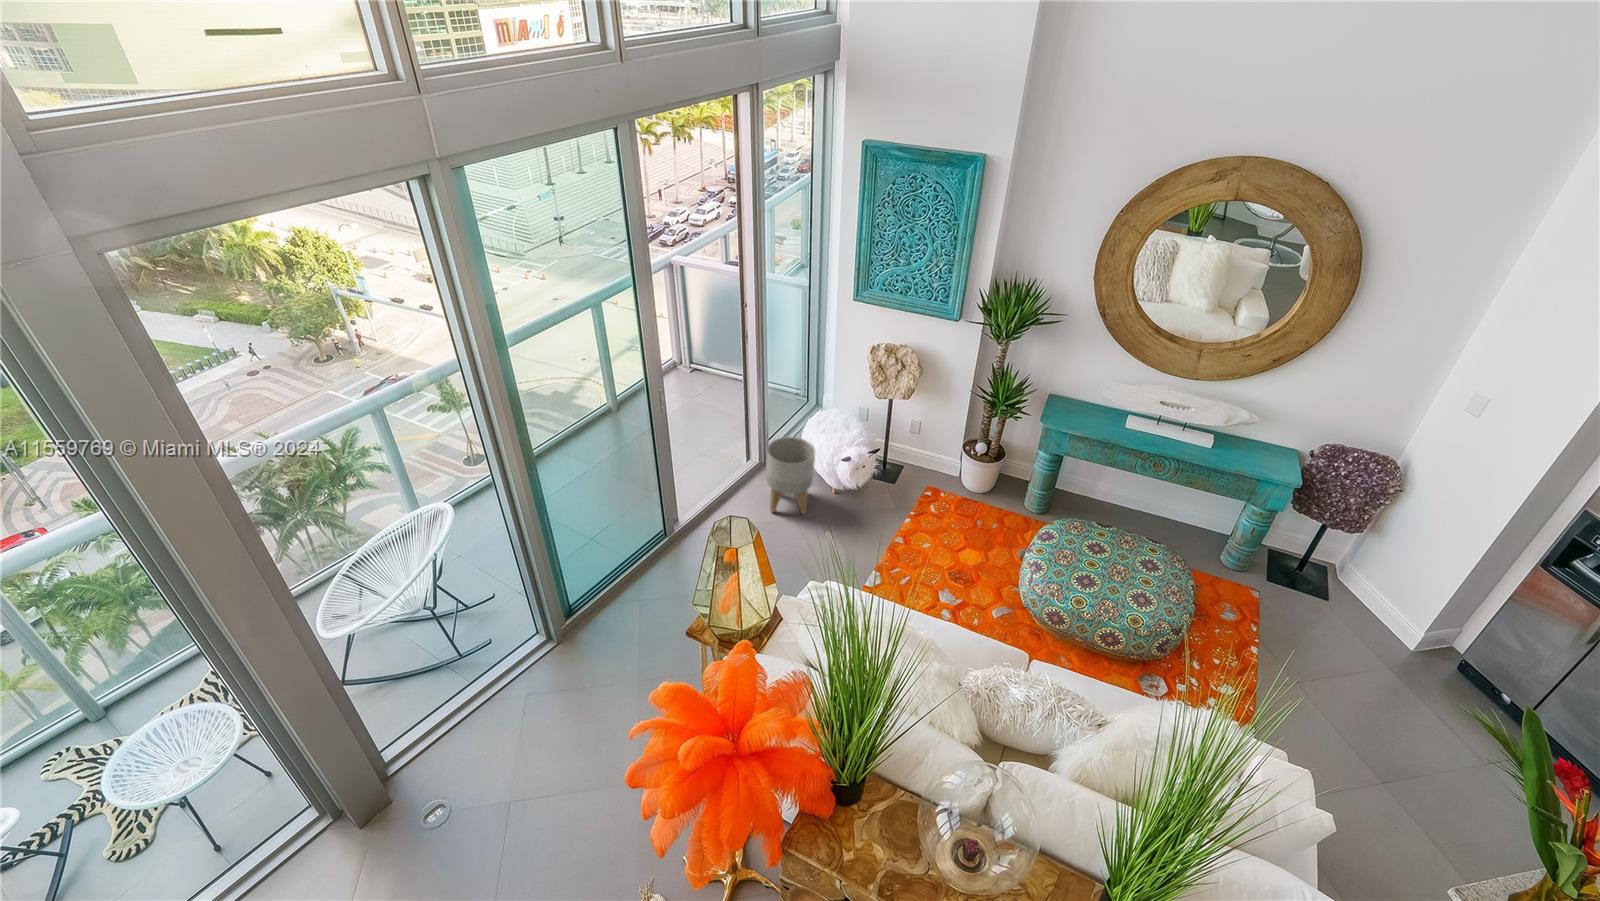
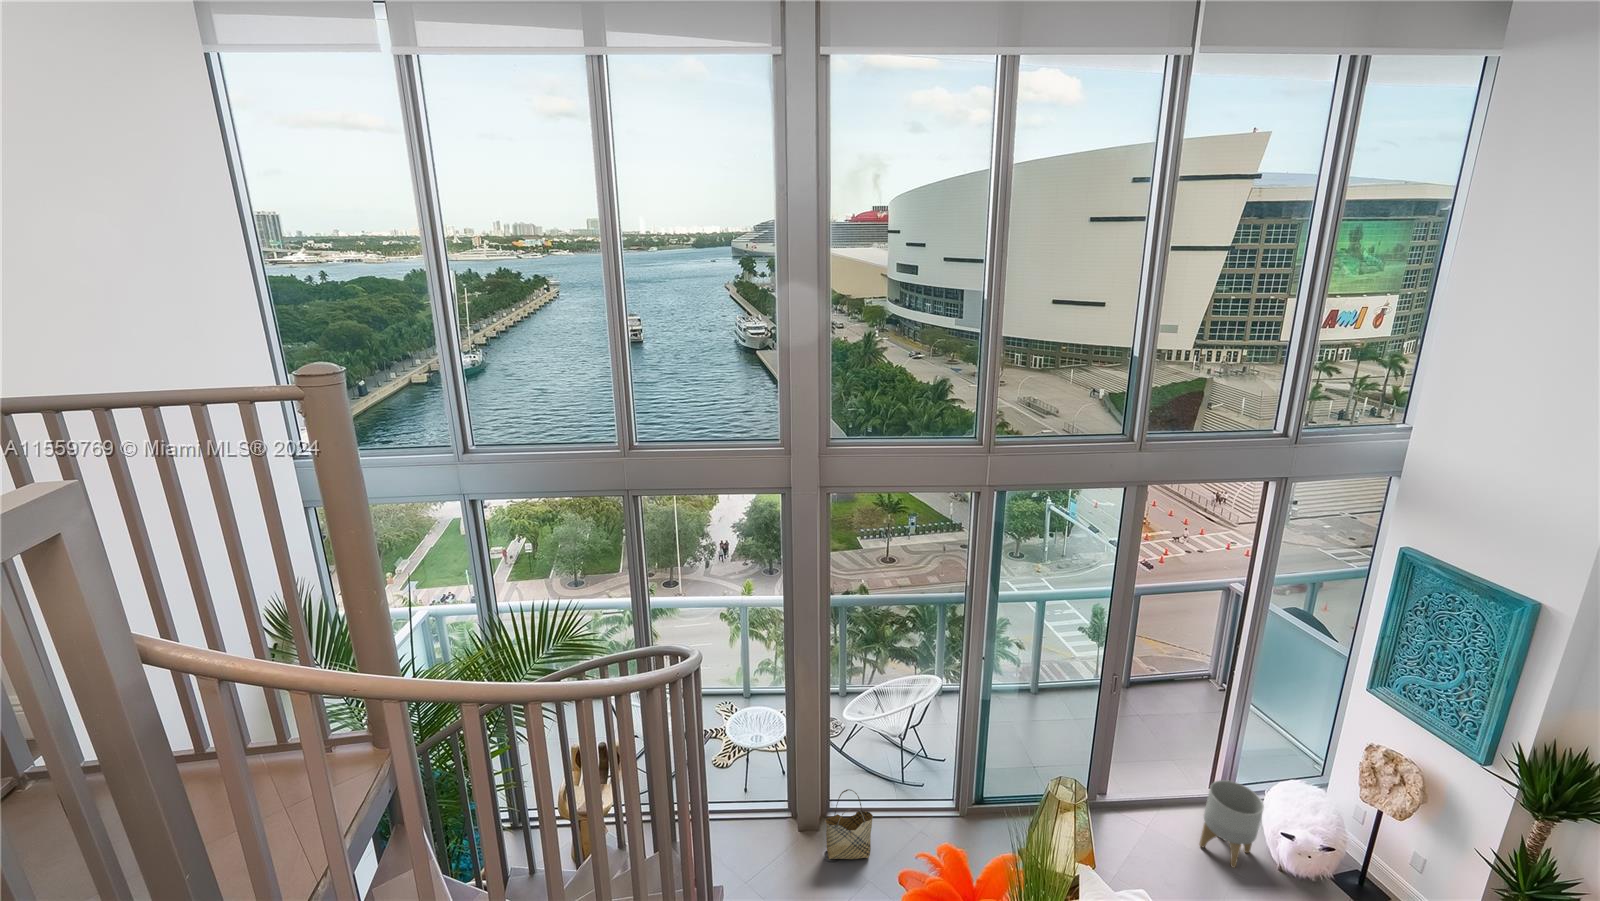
woven basket: none [398,720,482,827] -> present [825,789,873,859]

